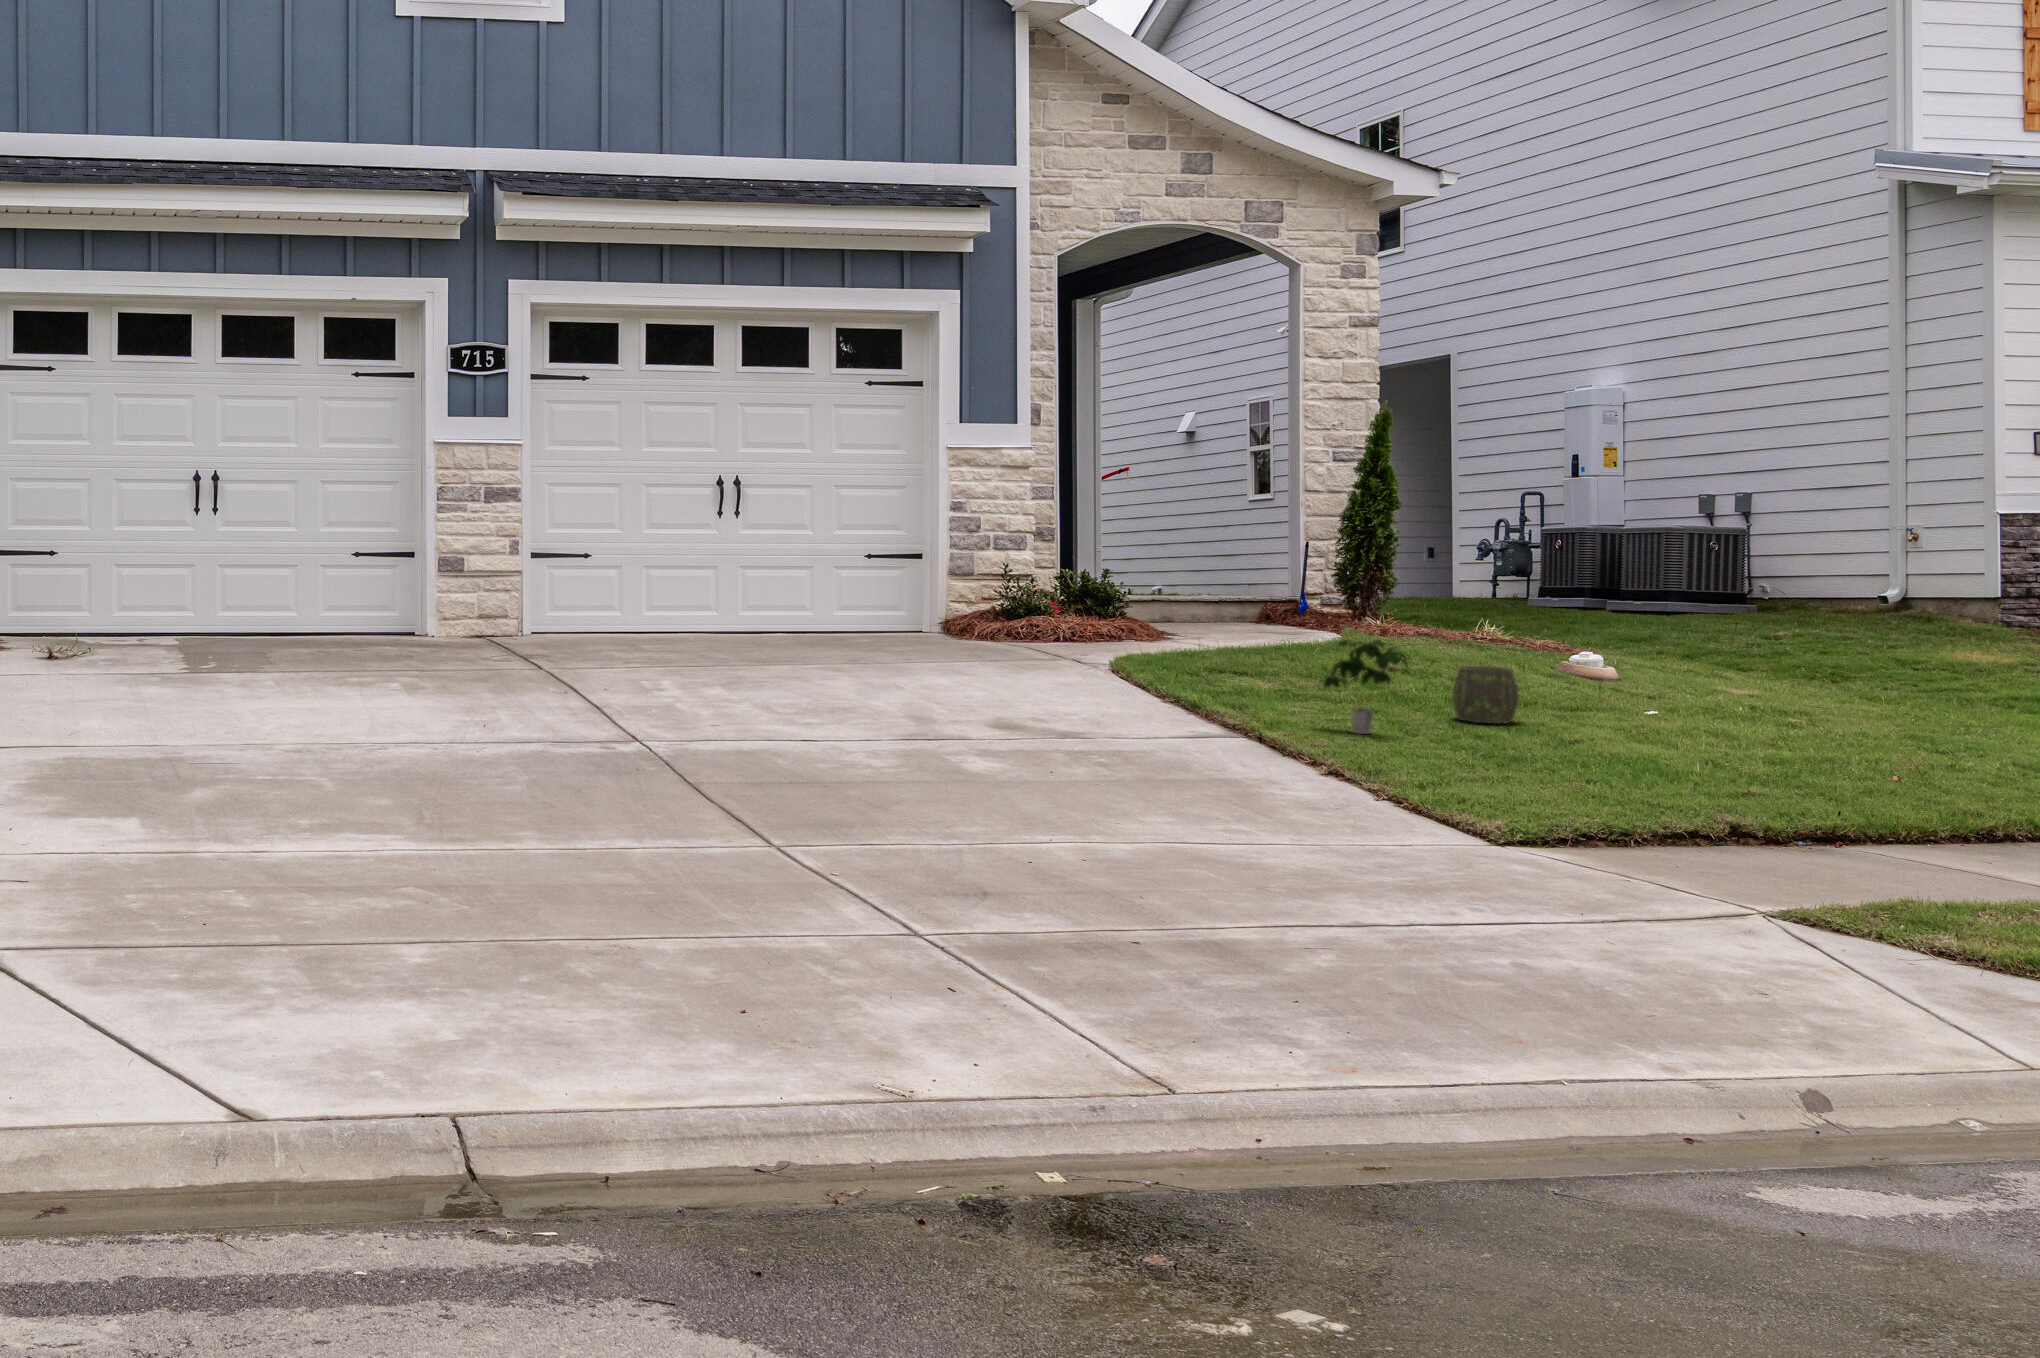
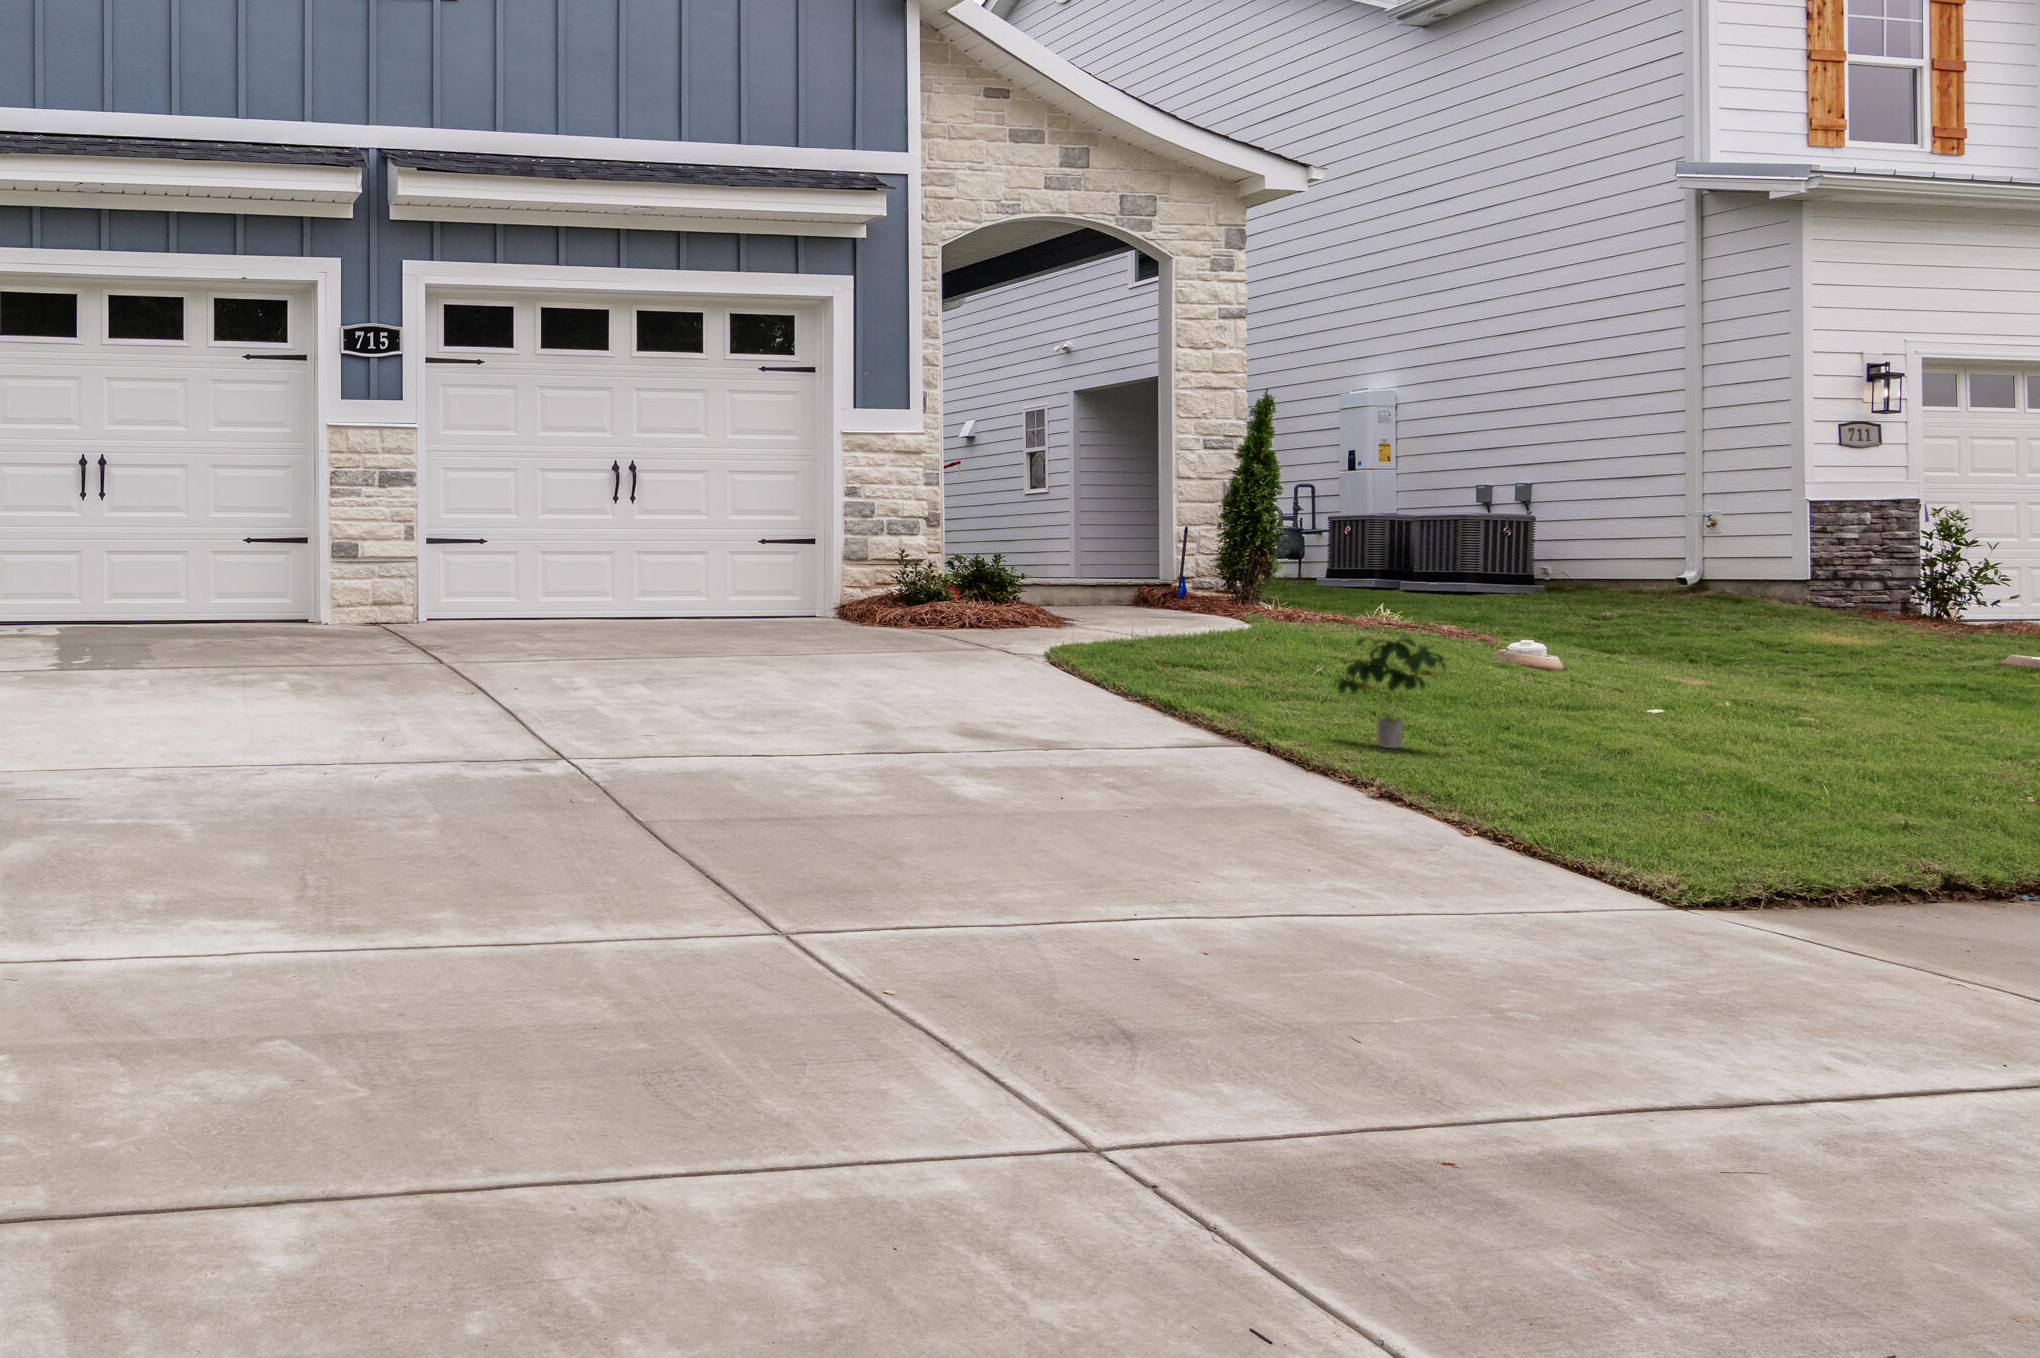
woven basket: present [1452,666,1519,724] -> none [1457,662,1540,730]

